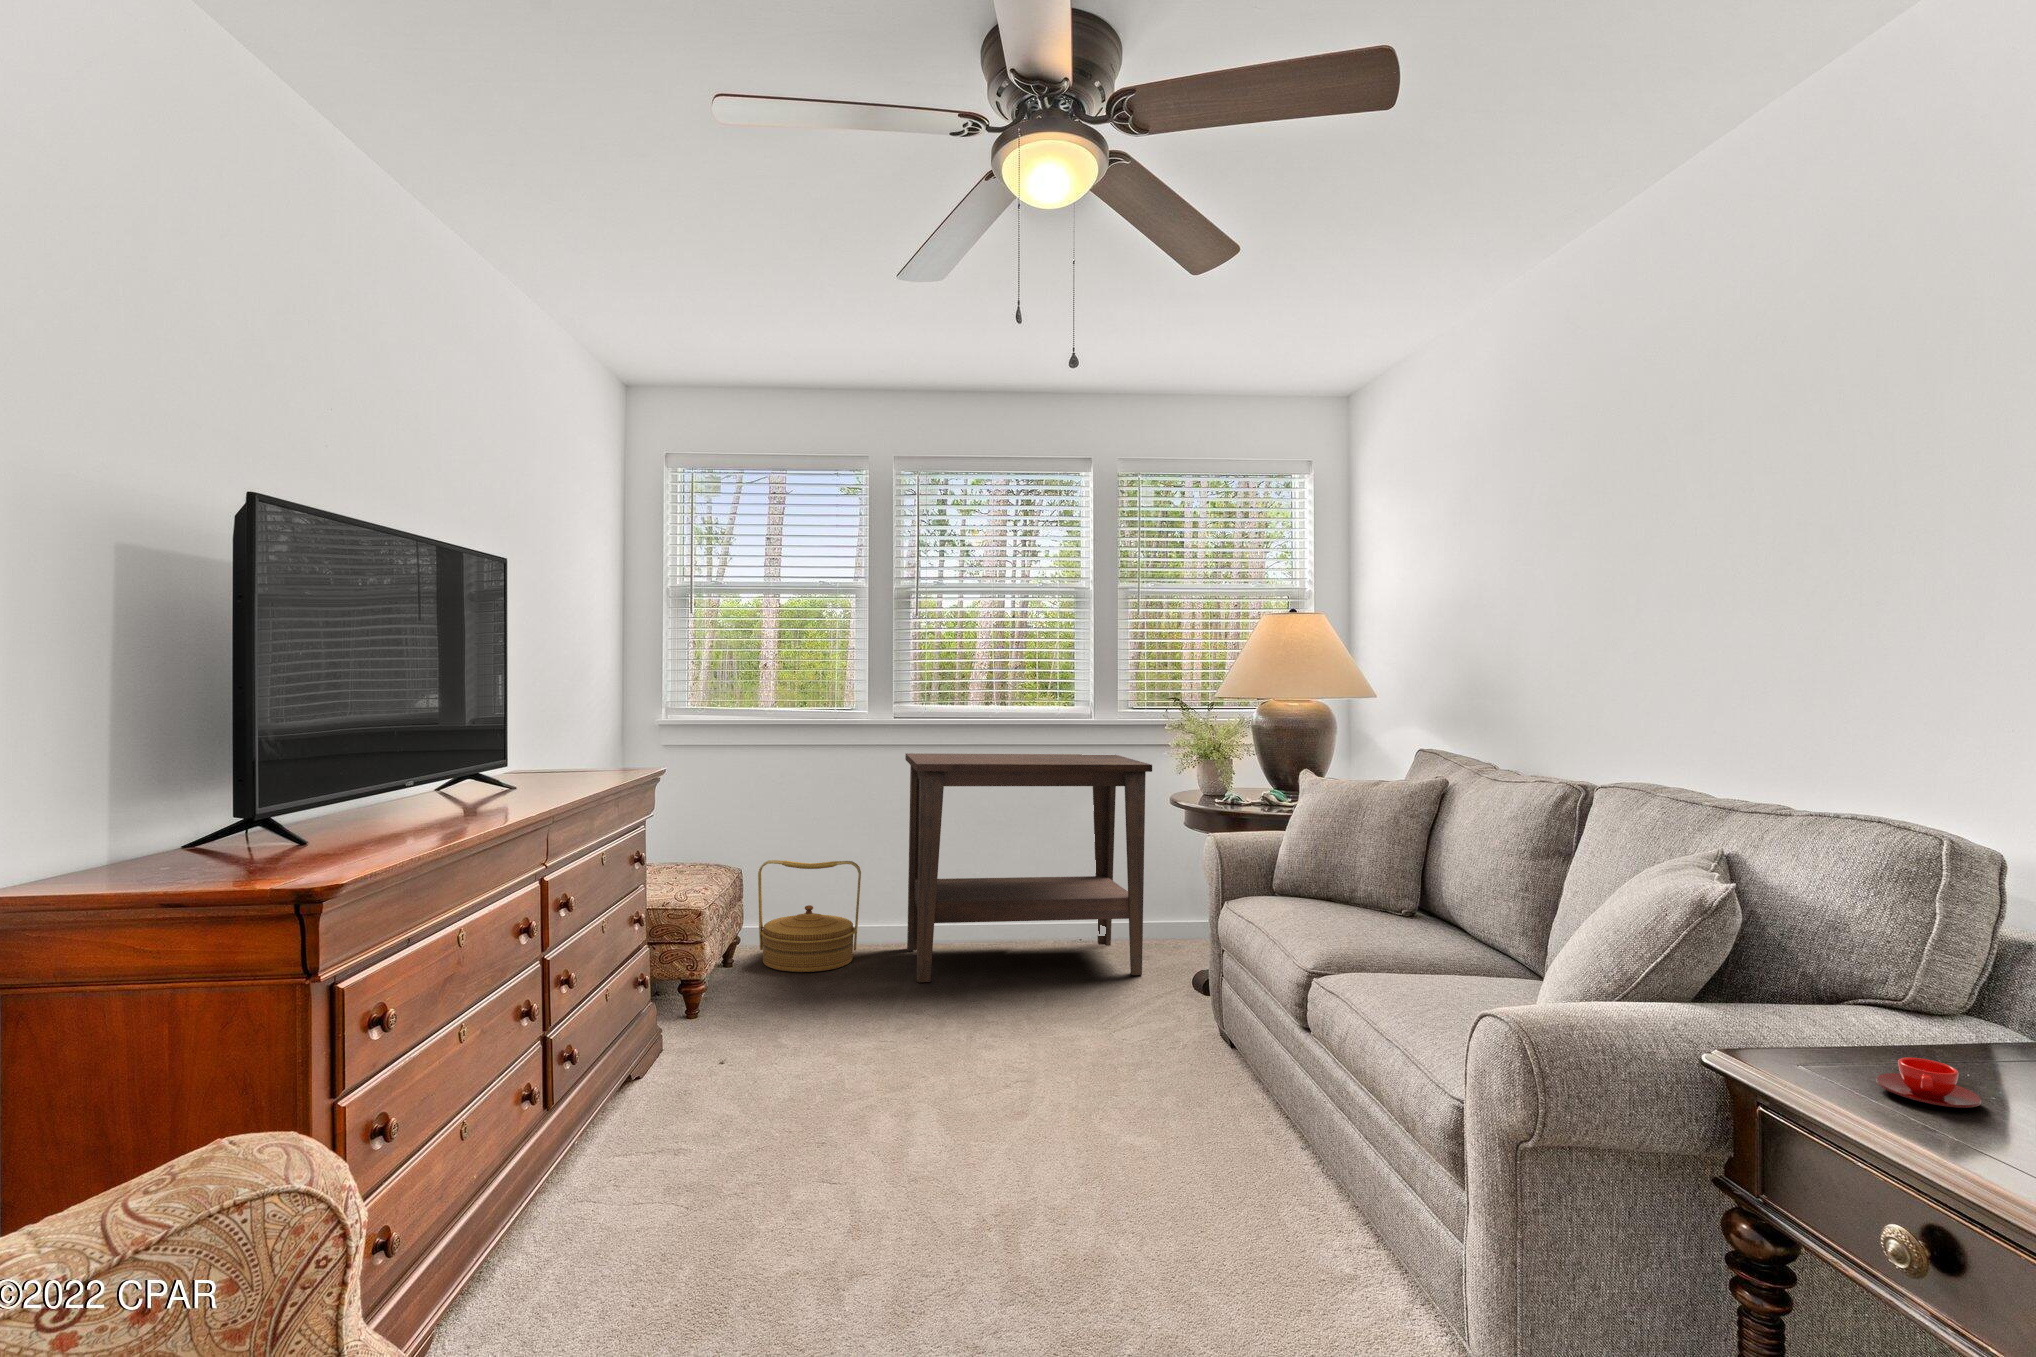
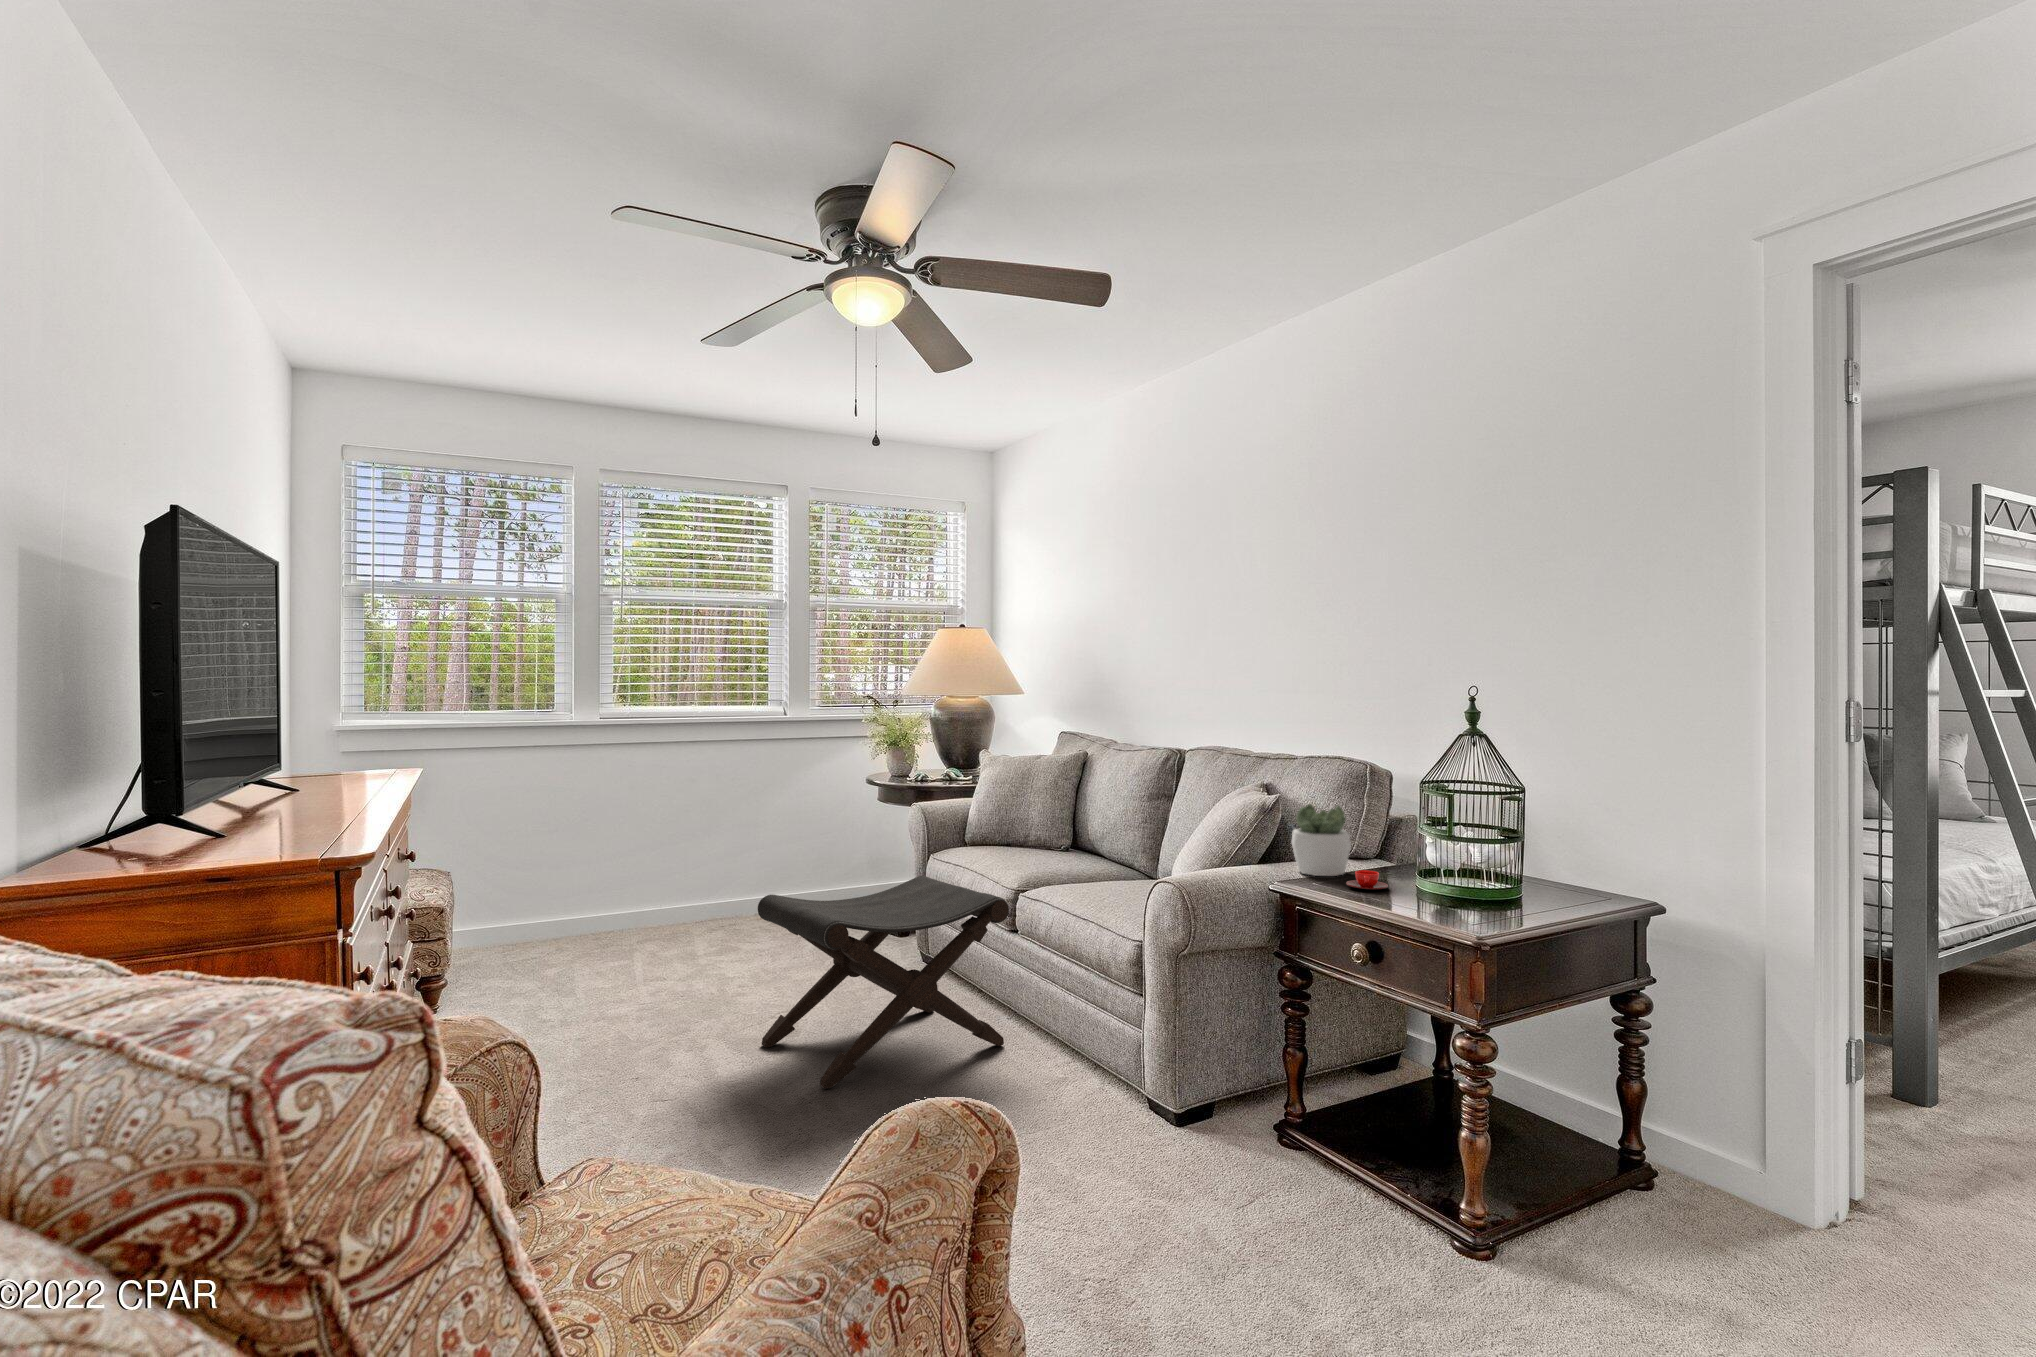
side table: present [905,753,1152,982] -> none [624,748,852,954]
woven basket: present [758,860,861,972] -> none [488,855,590,960]
succulent plant: none [1760,907,1893,1051] -> present [1291,804,1351,876]
footstool: none [958,935,1283,1225] -> present [758,876,1009,1089]

